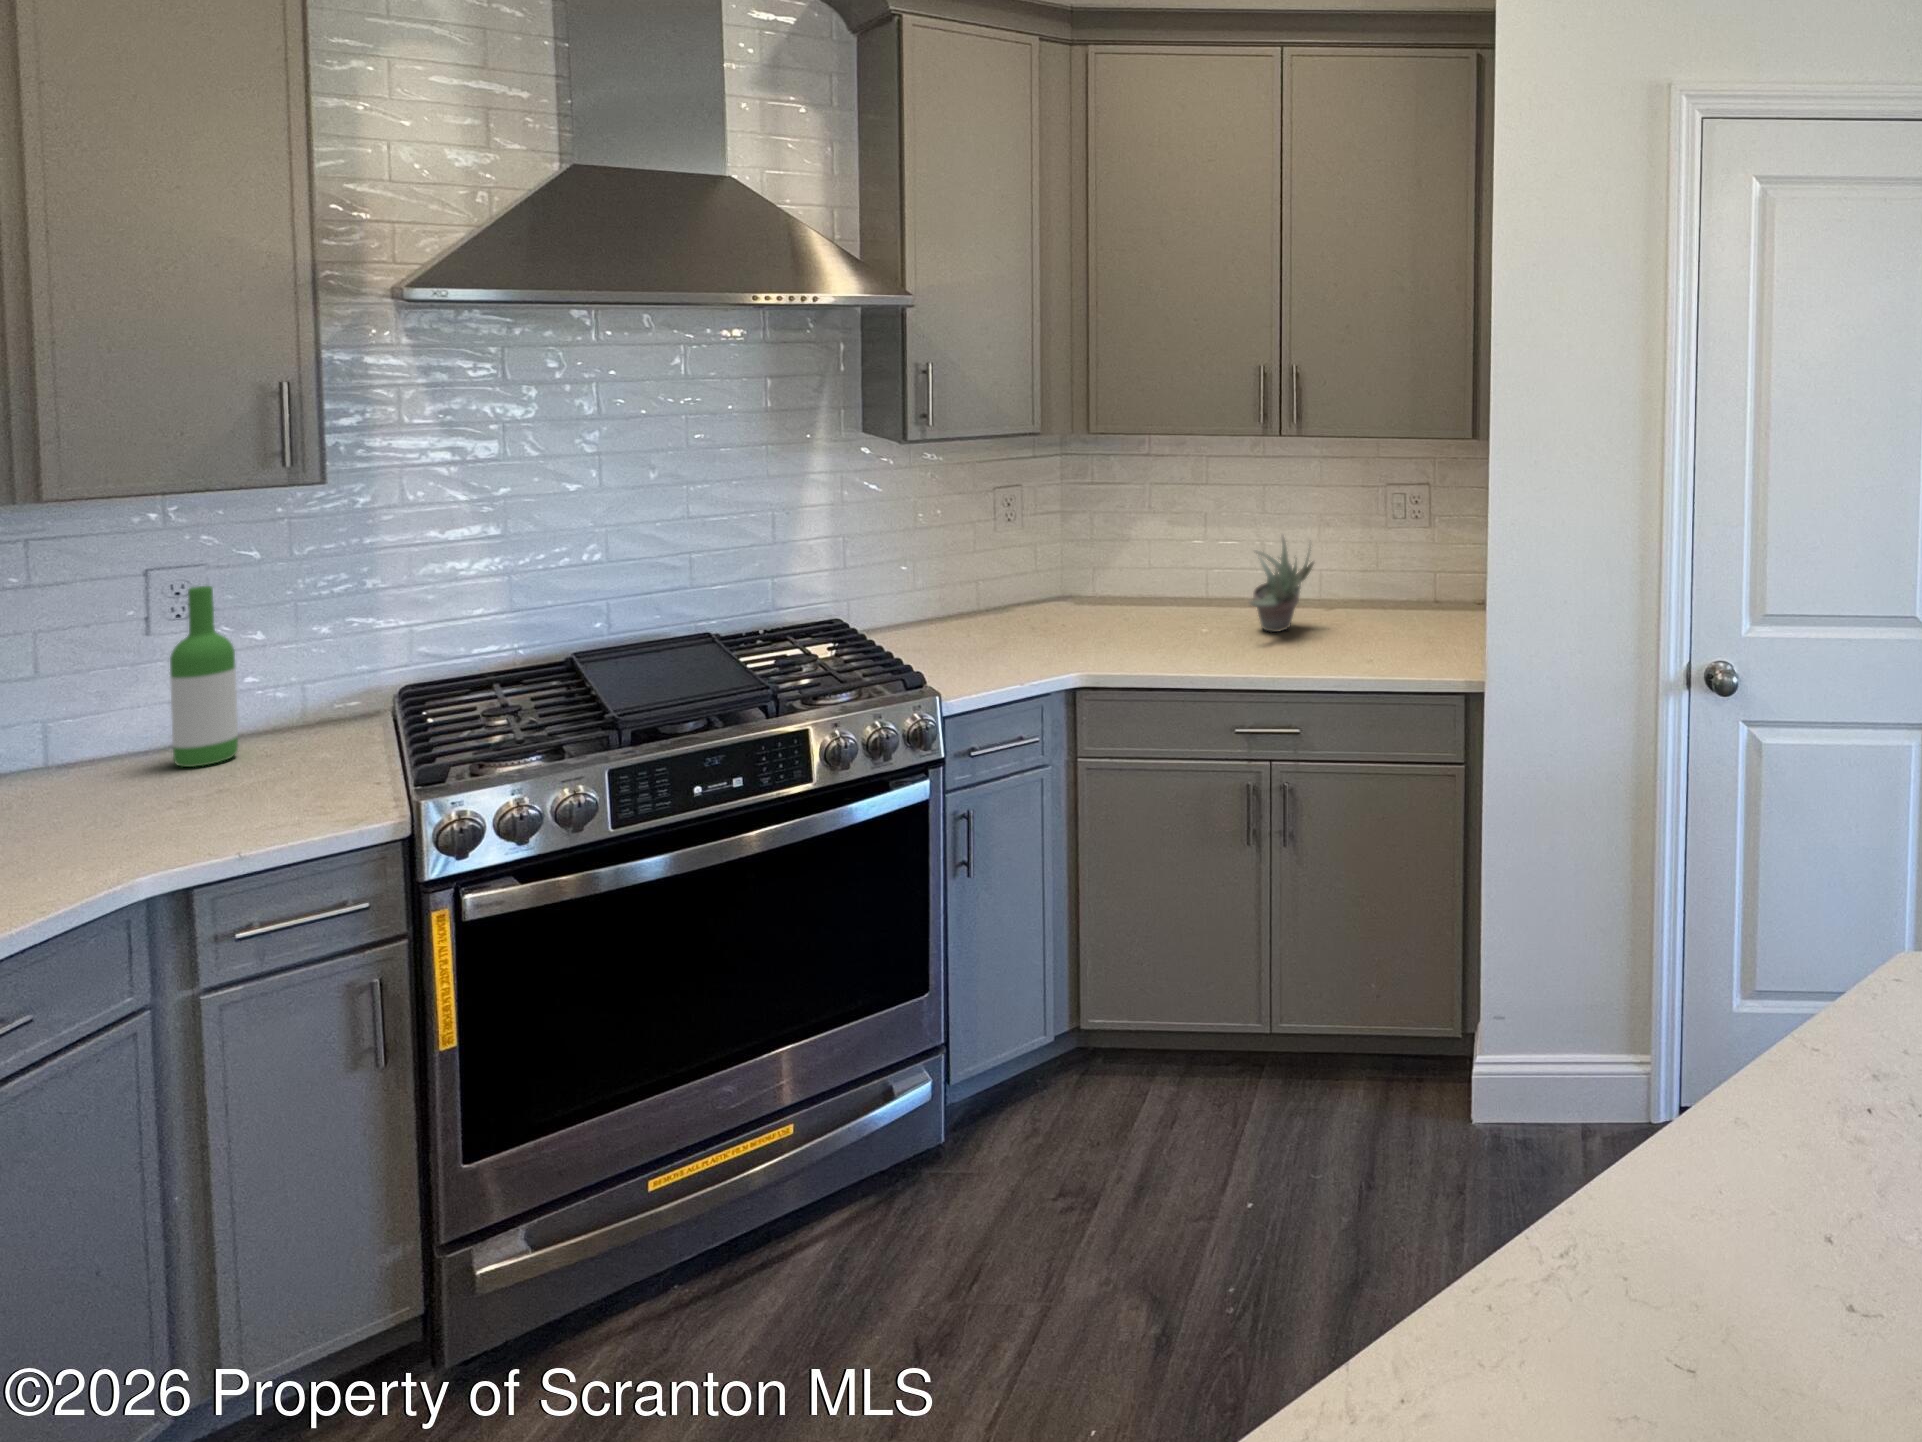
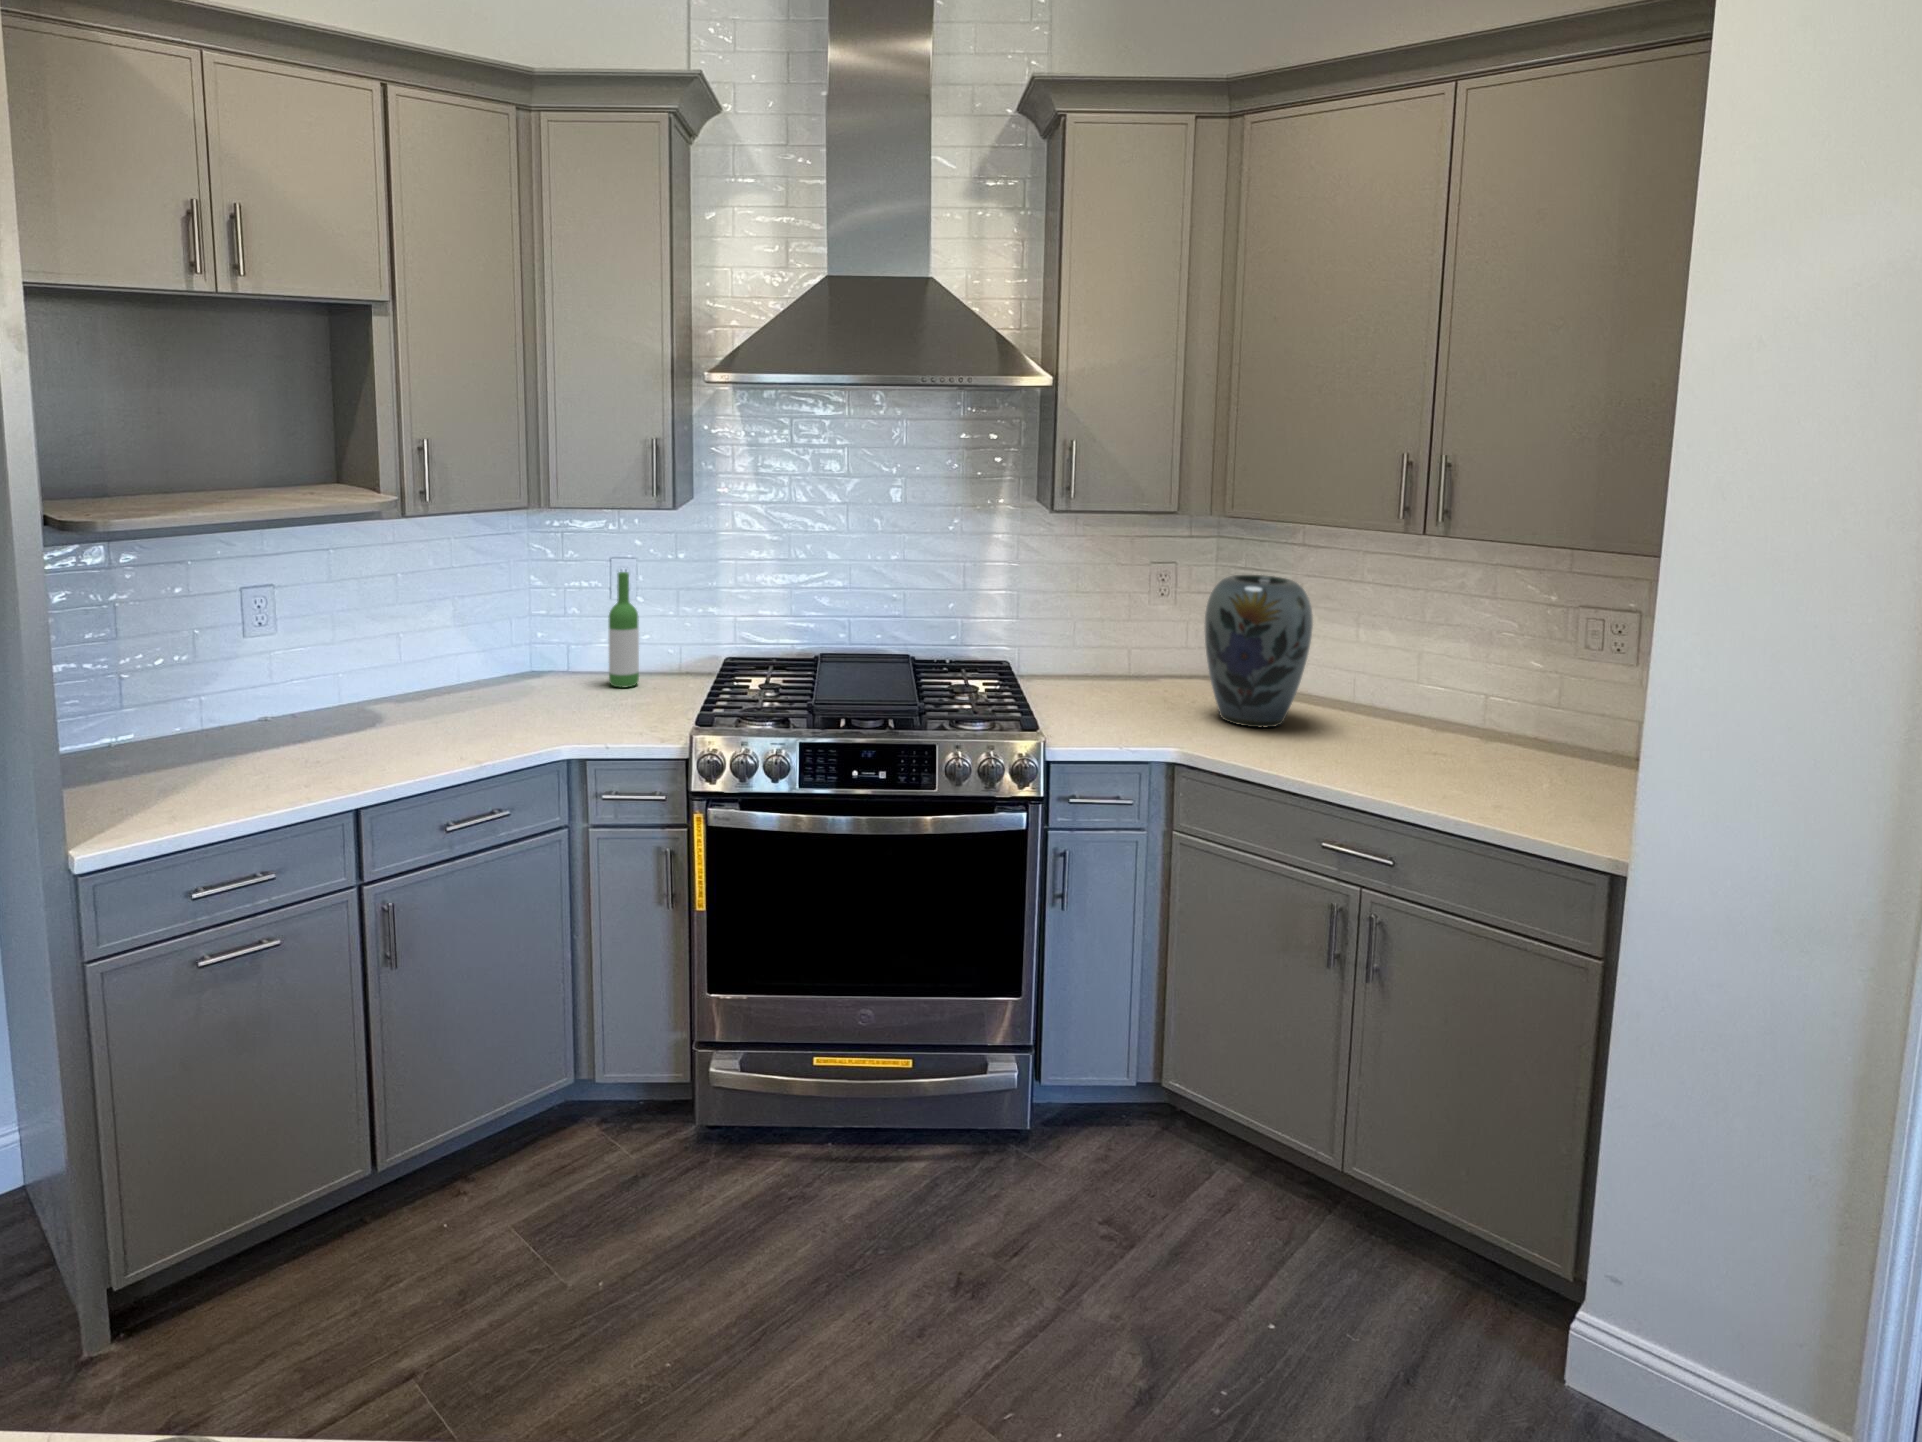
vase: none [1079,487,1184,639] -> present [1205,575,1313,727]
succulent plant: present [1250,536,1314,632] -> none [1364,646,1453,751]

